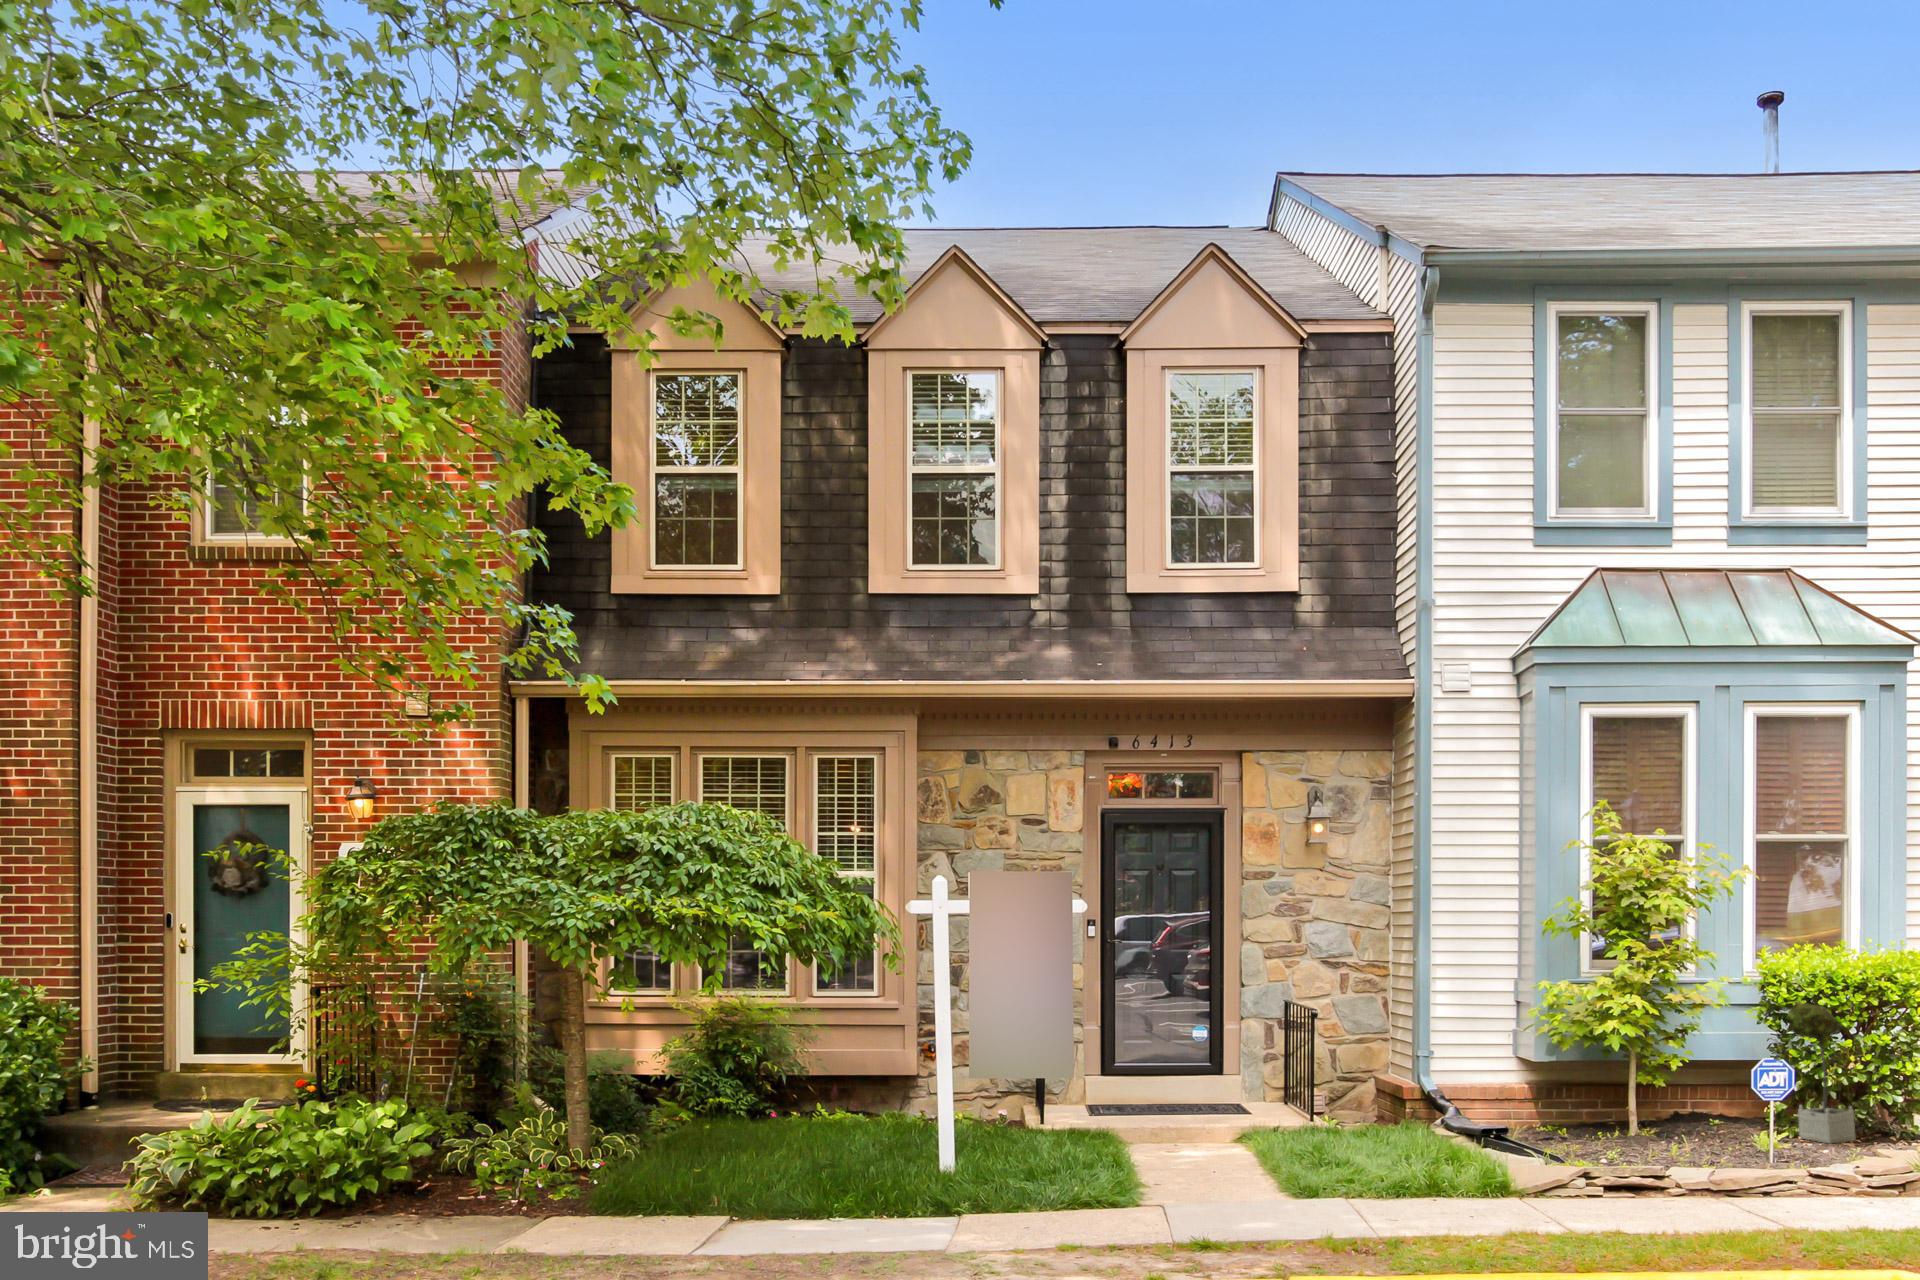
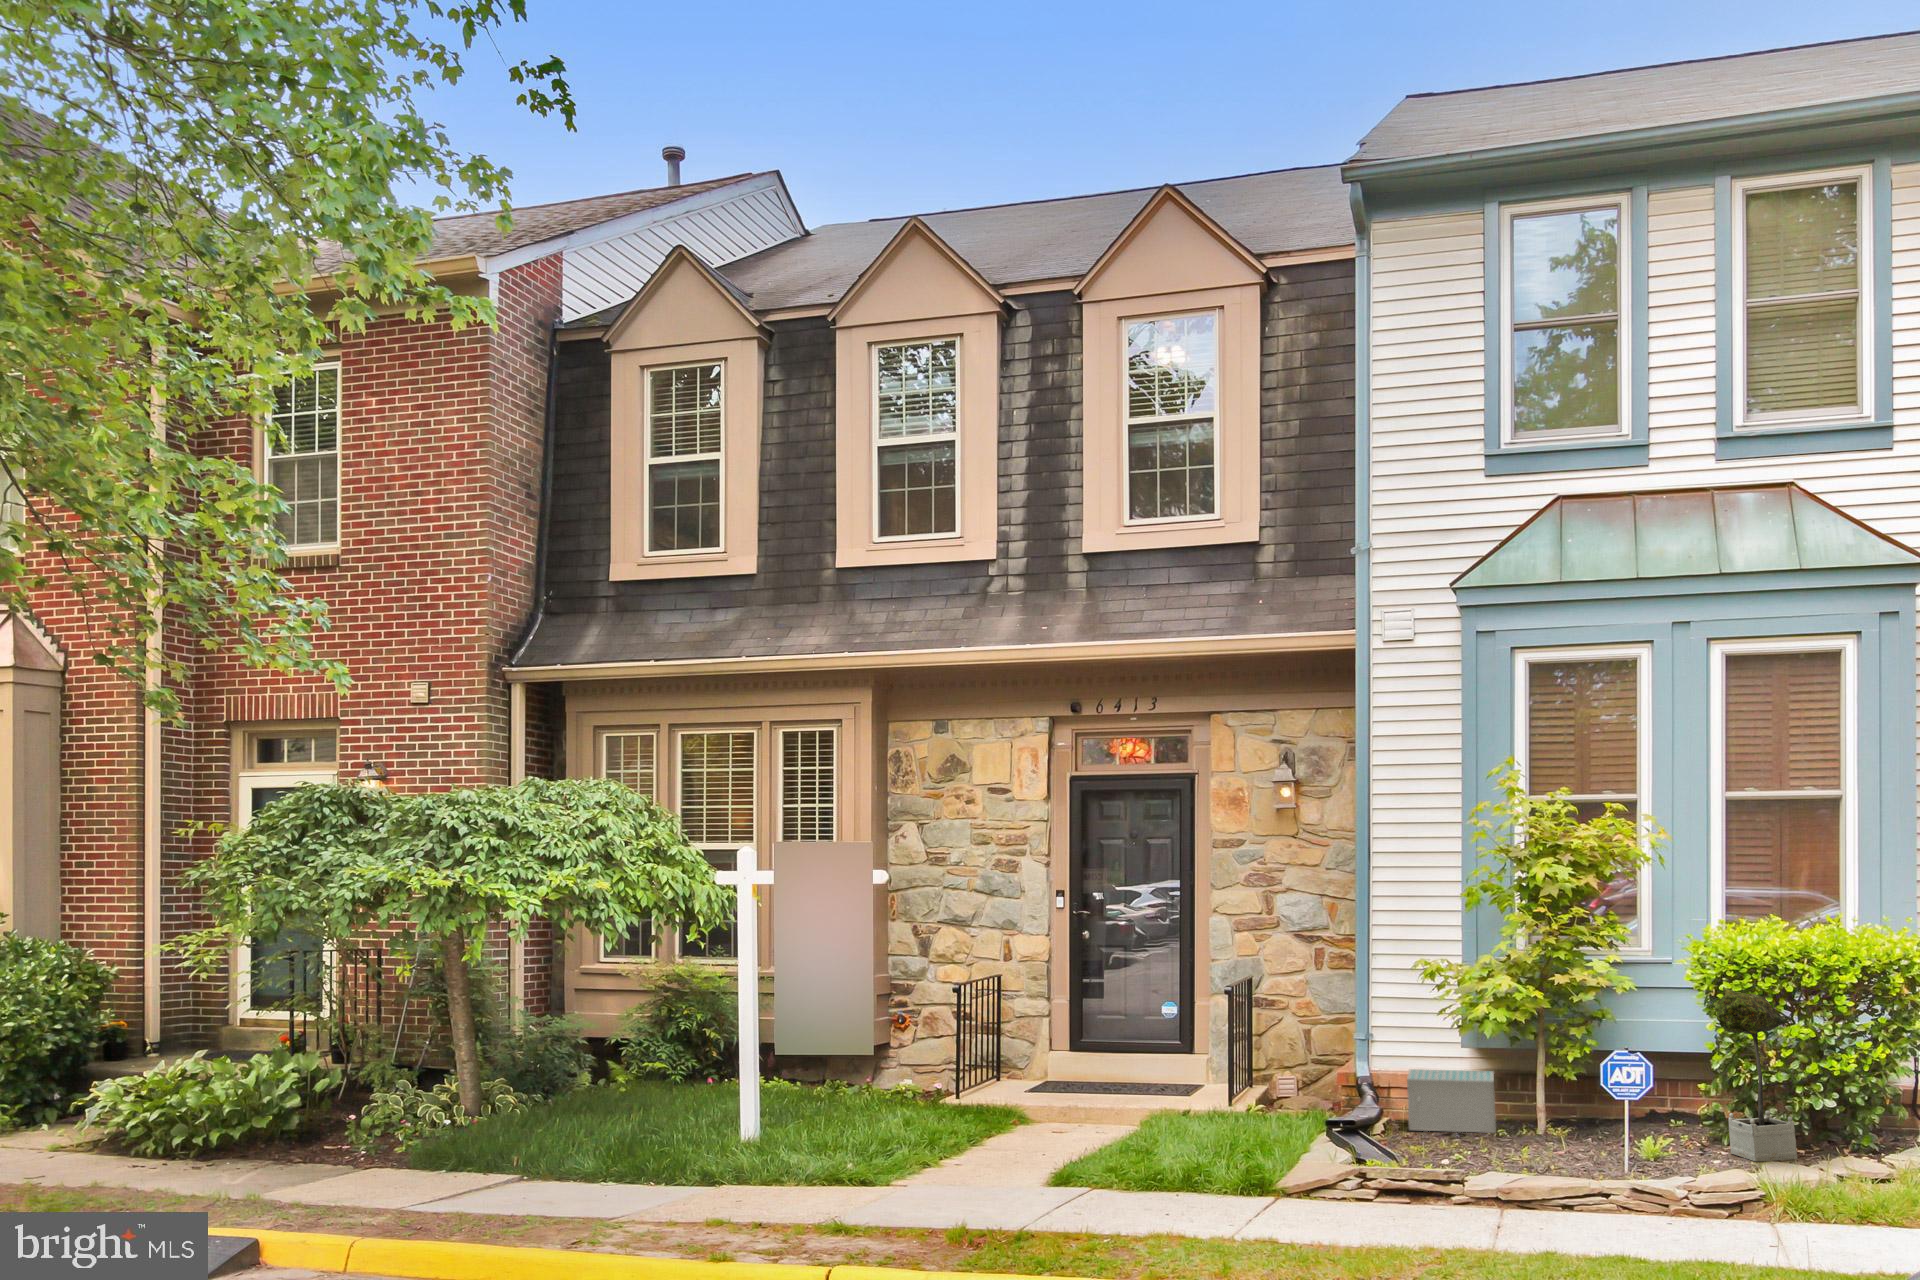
storage box: none [1486,1077,1579,1131] -> present [1407,1069,1496,1133]

